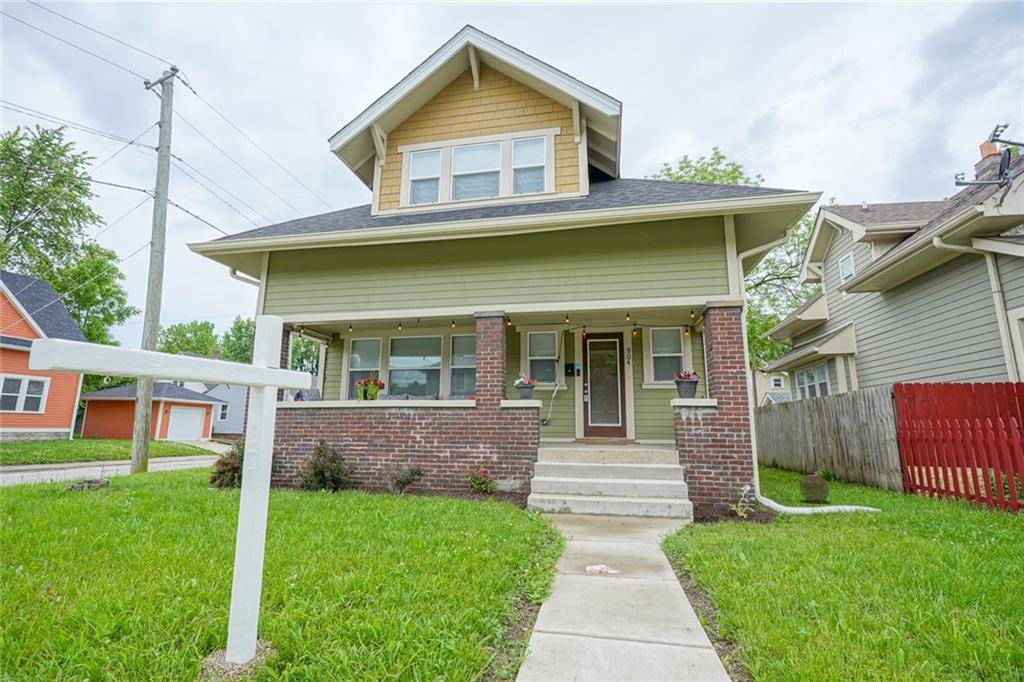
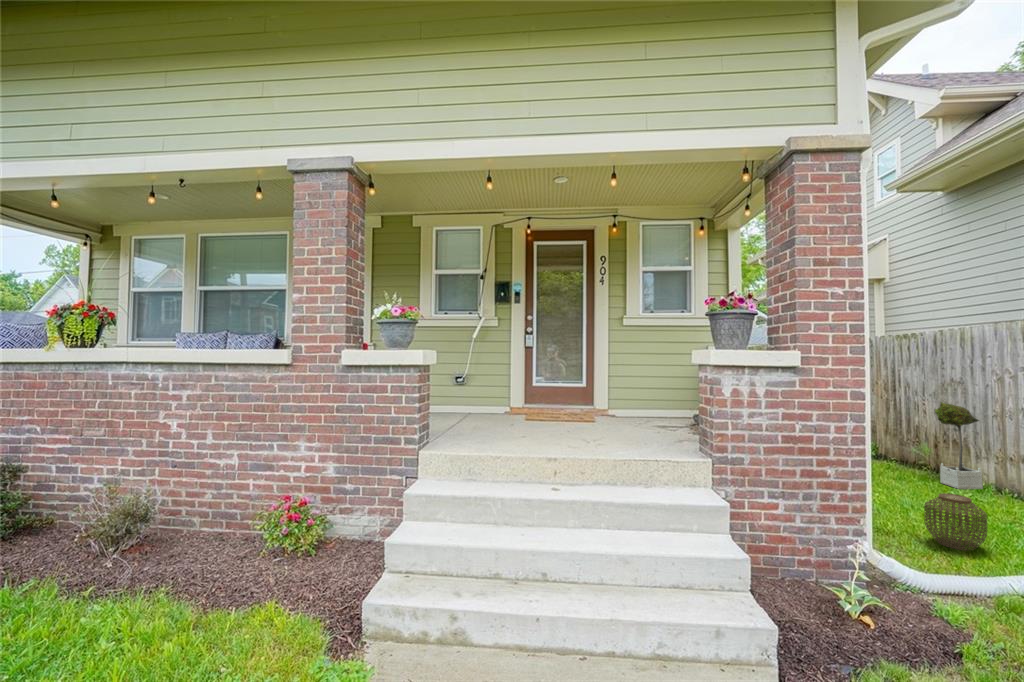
potted tree: none [837,435,867,488] -> present [935,402,983,489]

